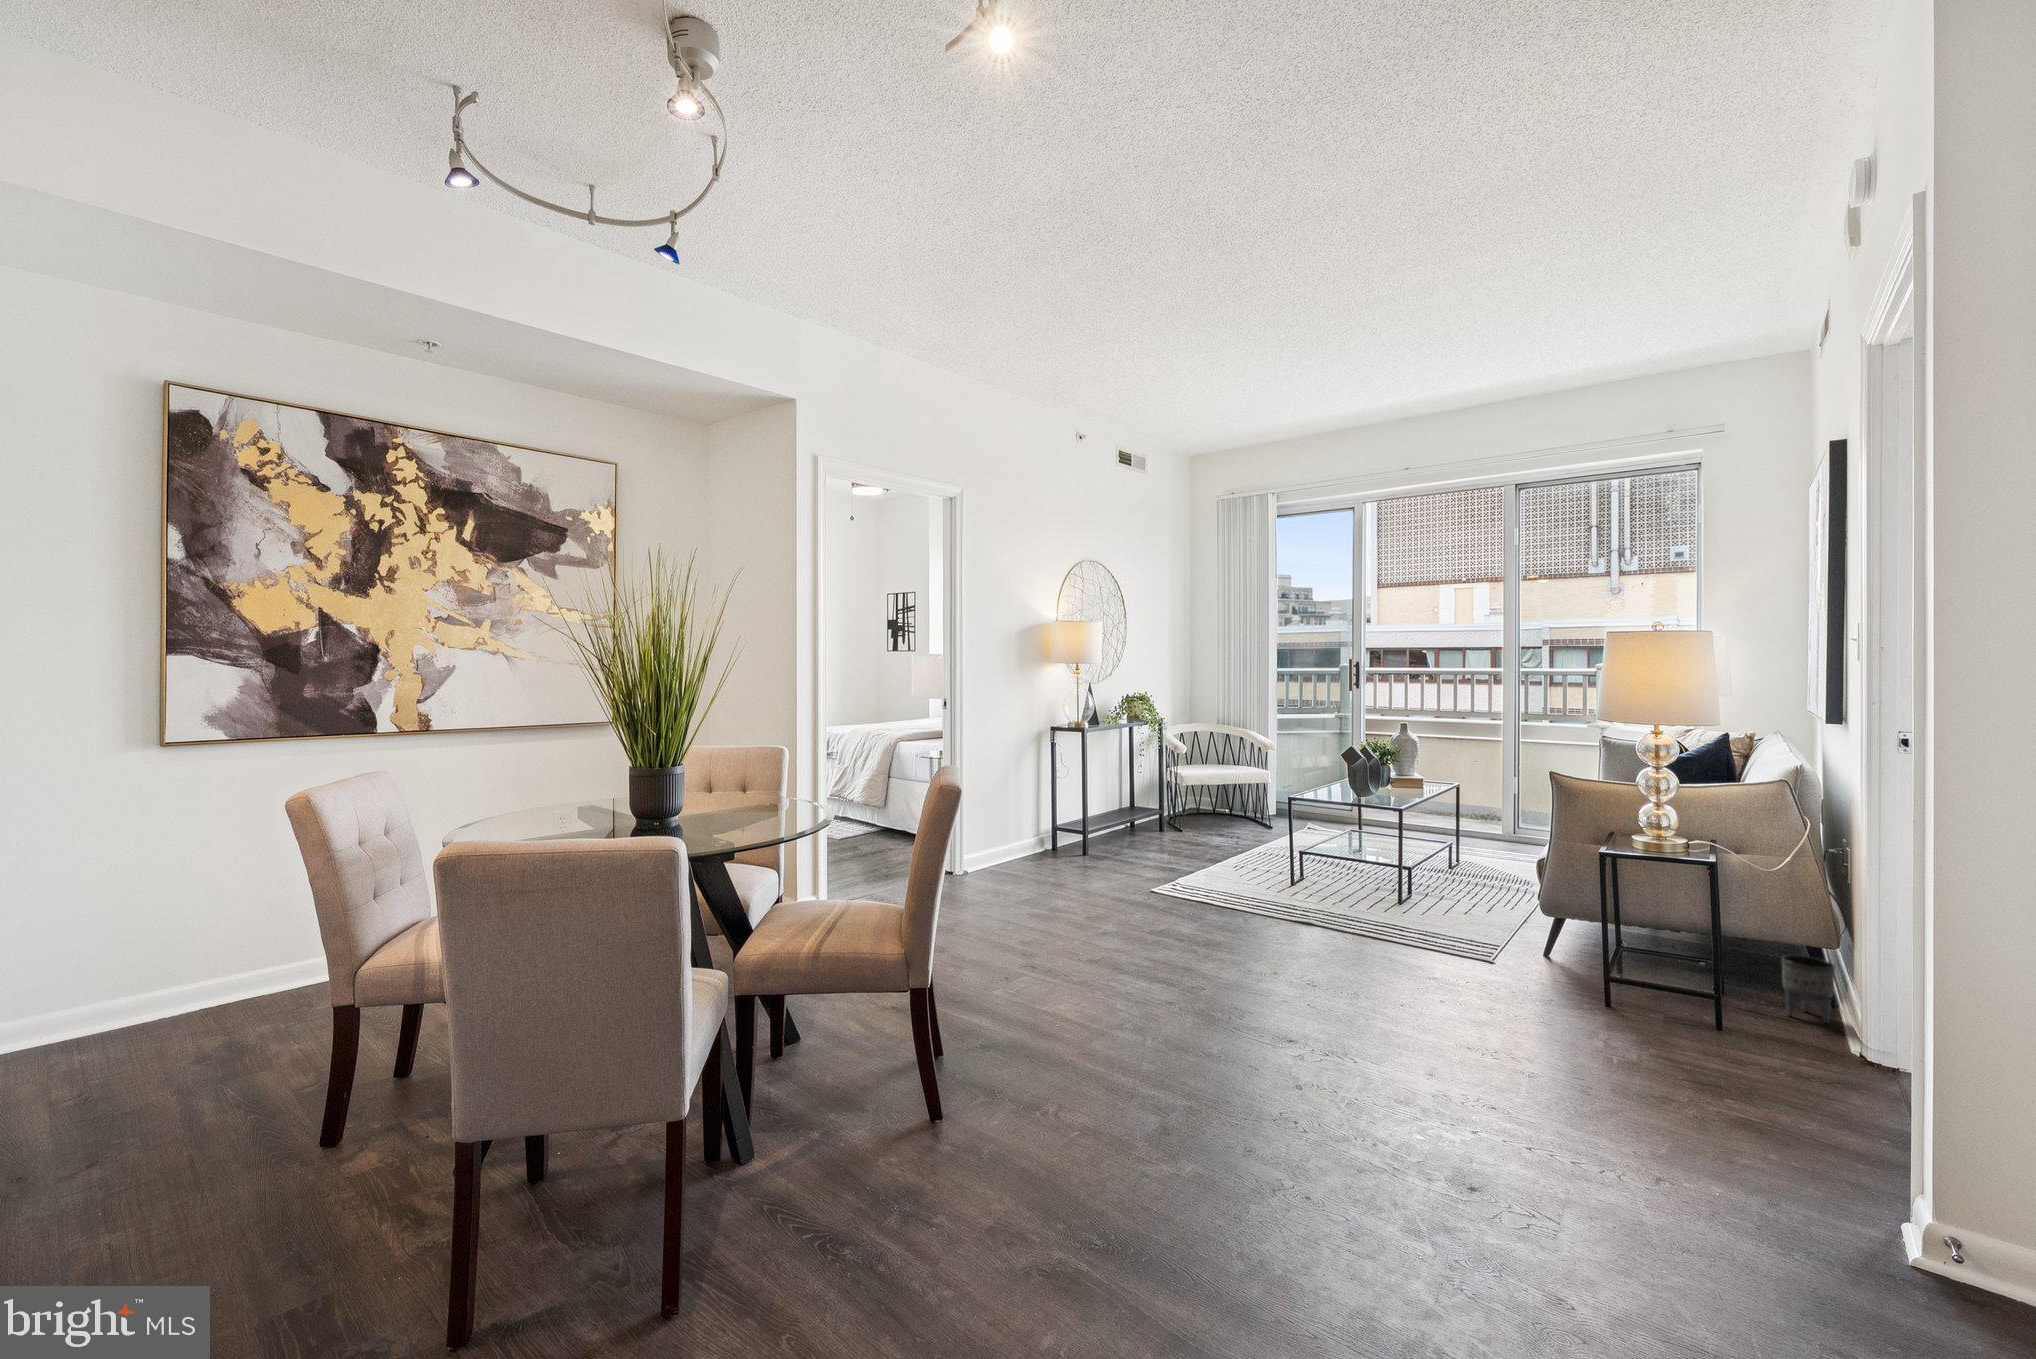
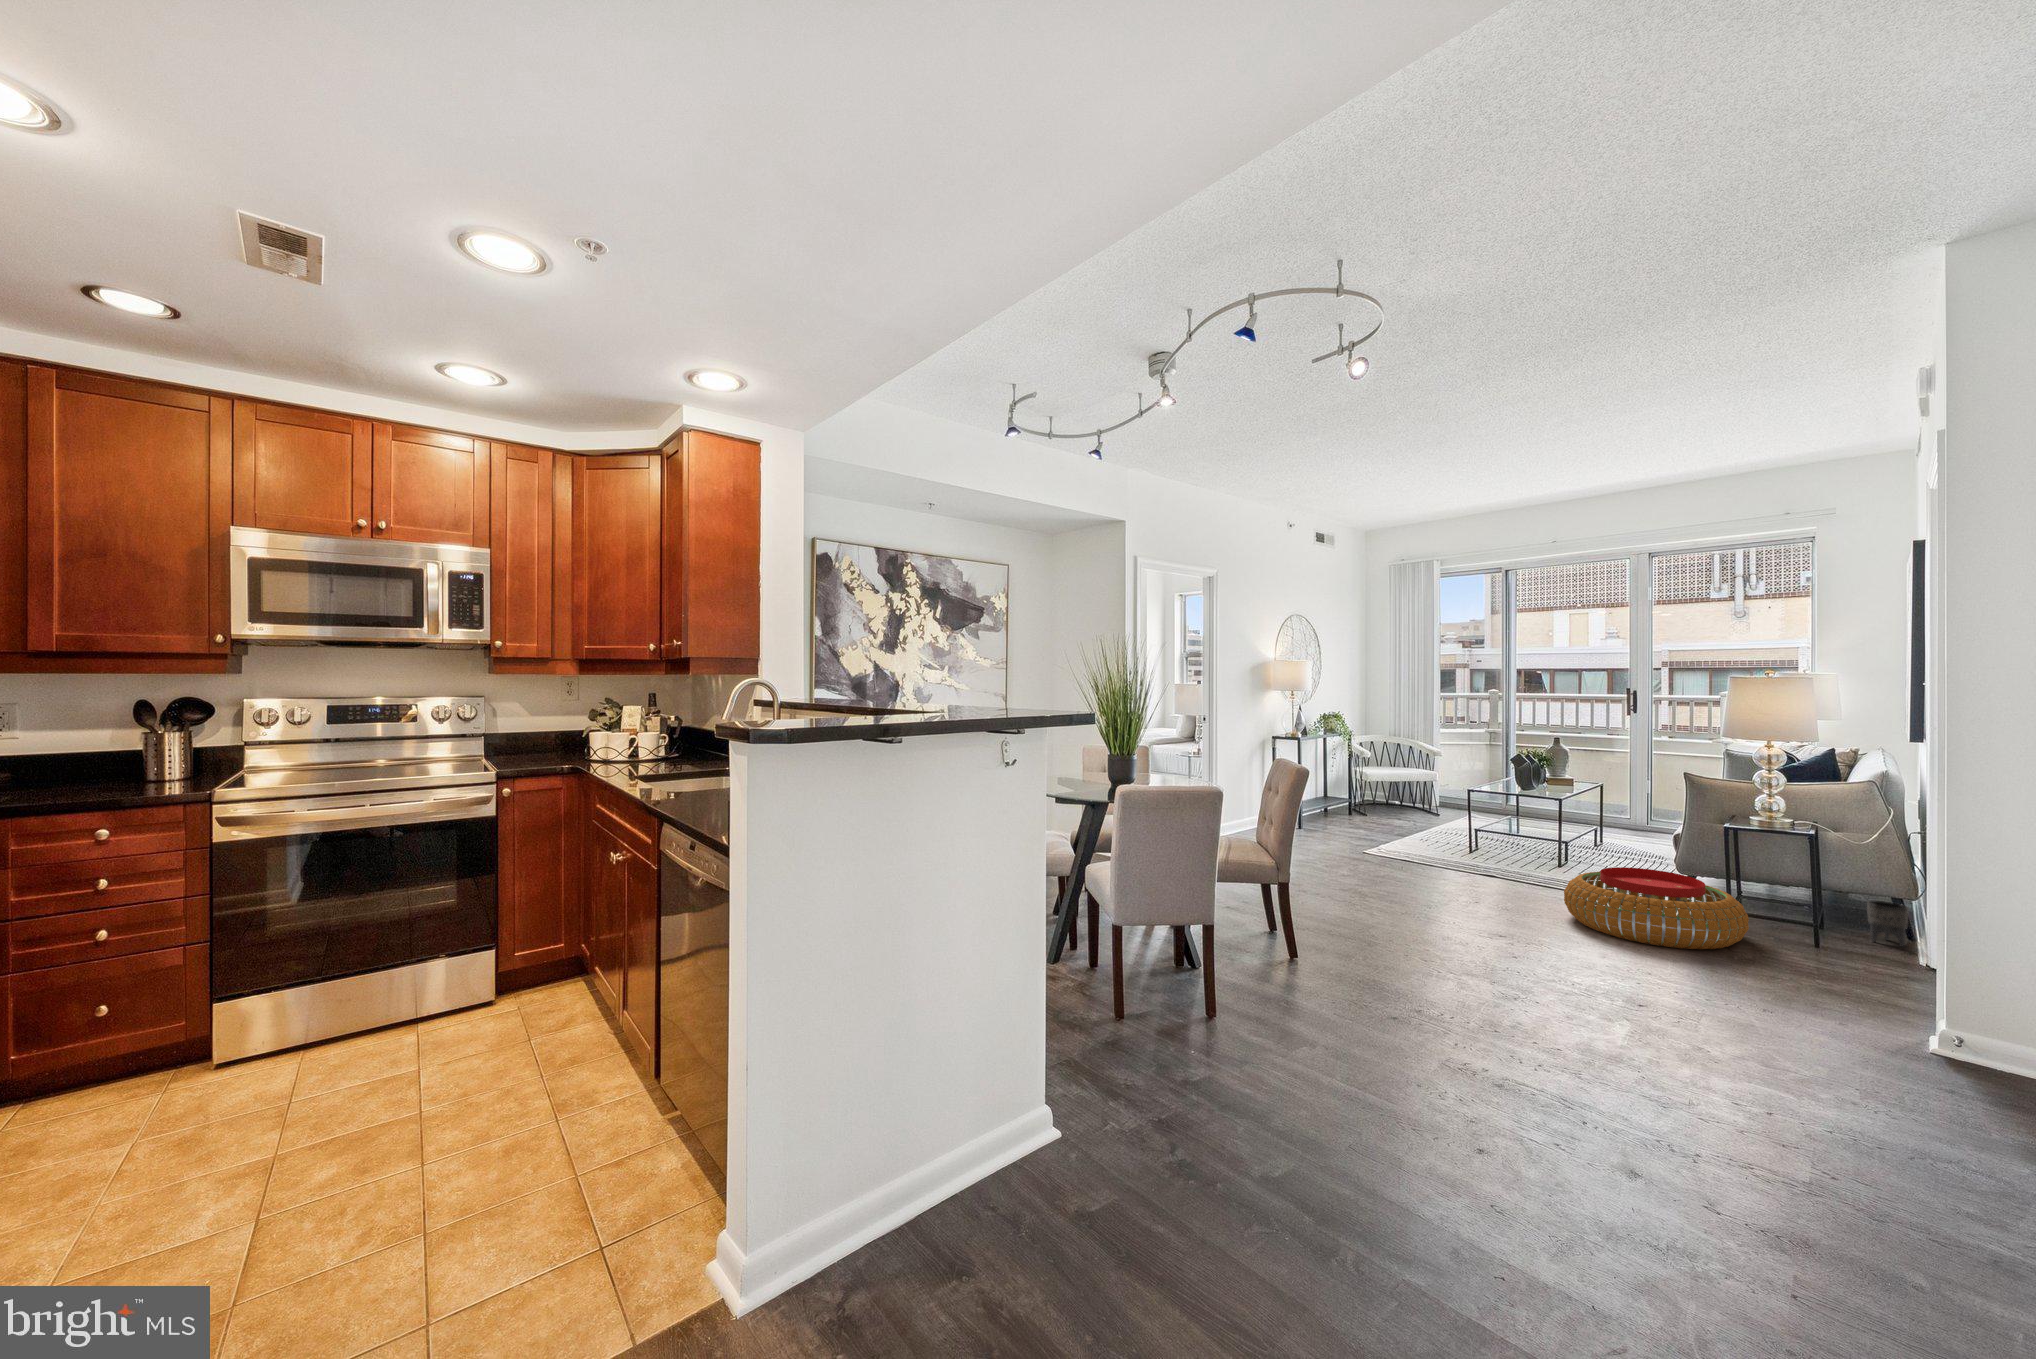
pouf: none [1385,916,1631,1049] -> present [1564,867,1749,949]

